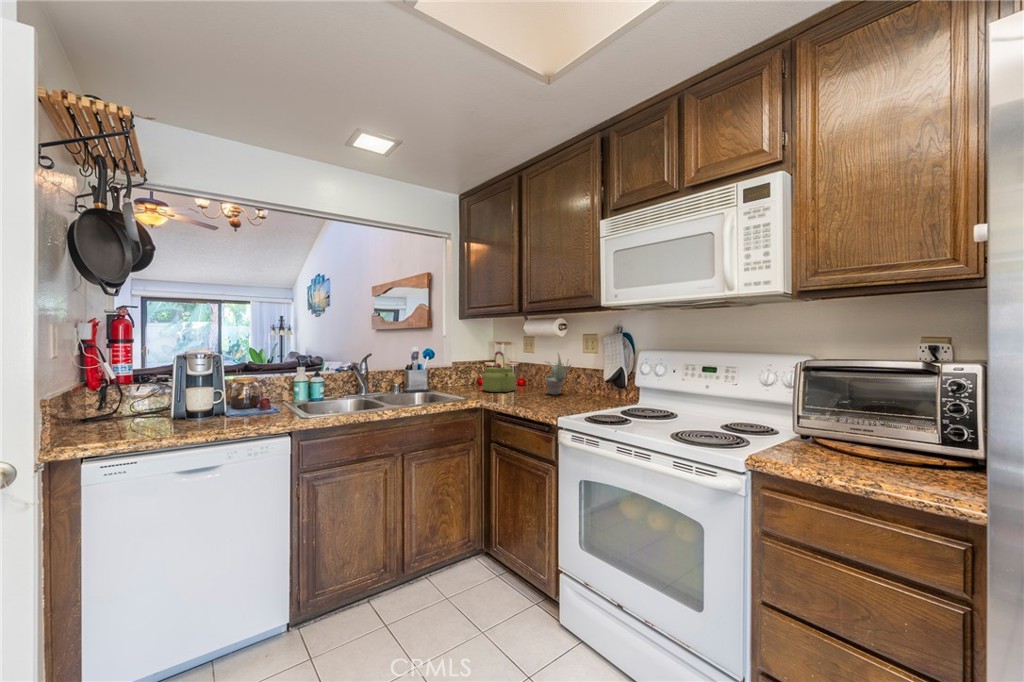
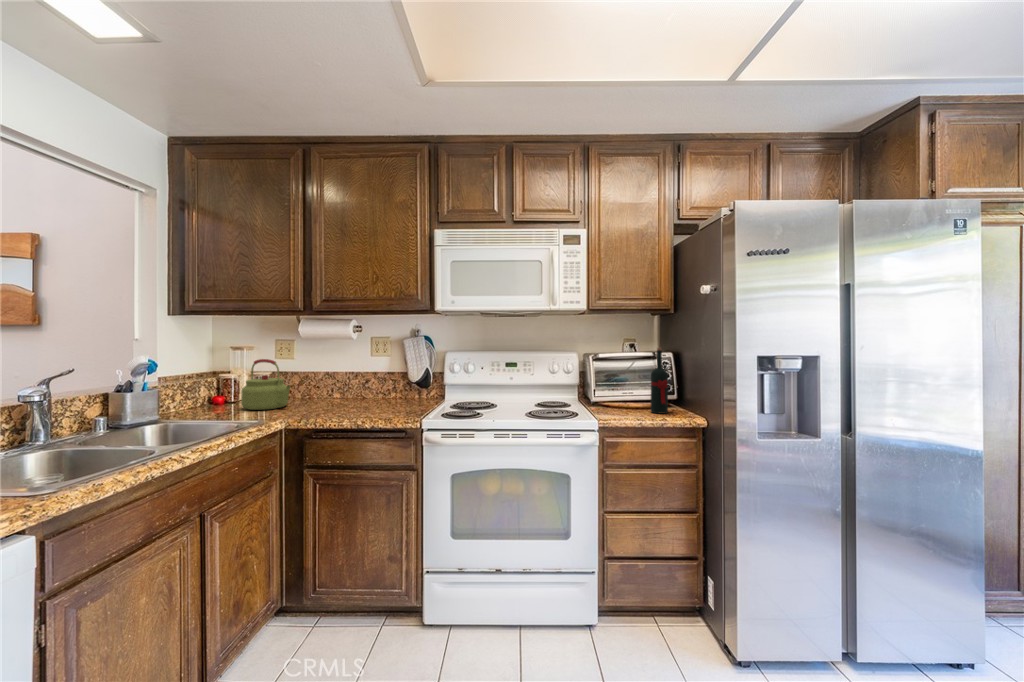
succulent plant: present [545,353,571,395] -> none [329,357,363,403]
wine bottle: none [891,353,935,479] -> present [651,348,668,414]

